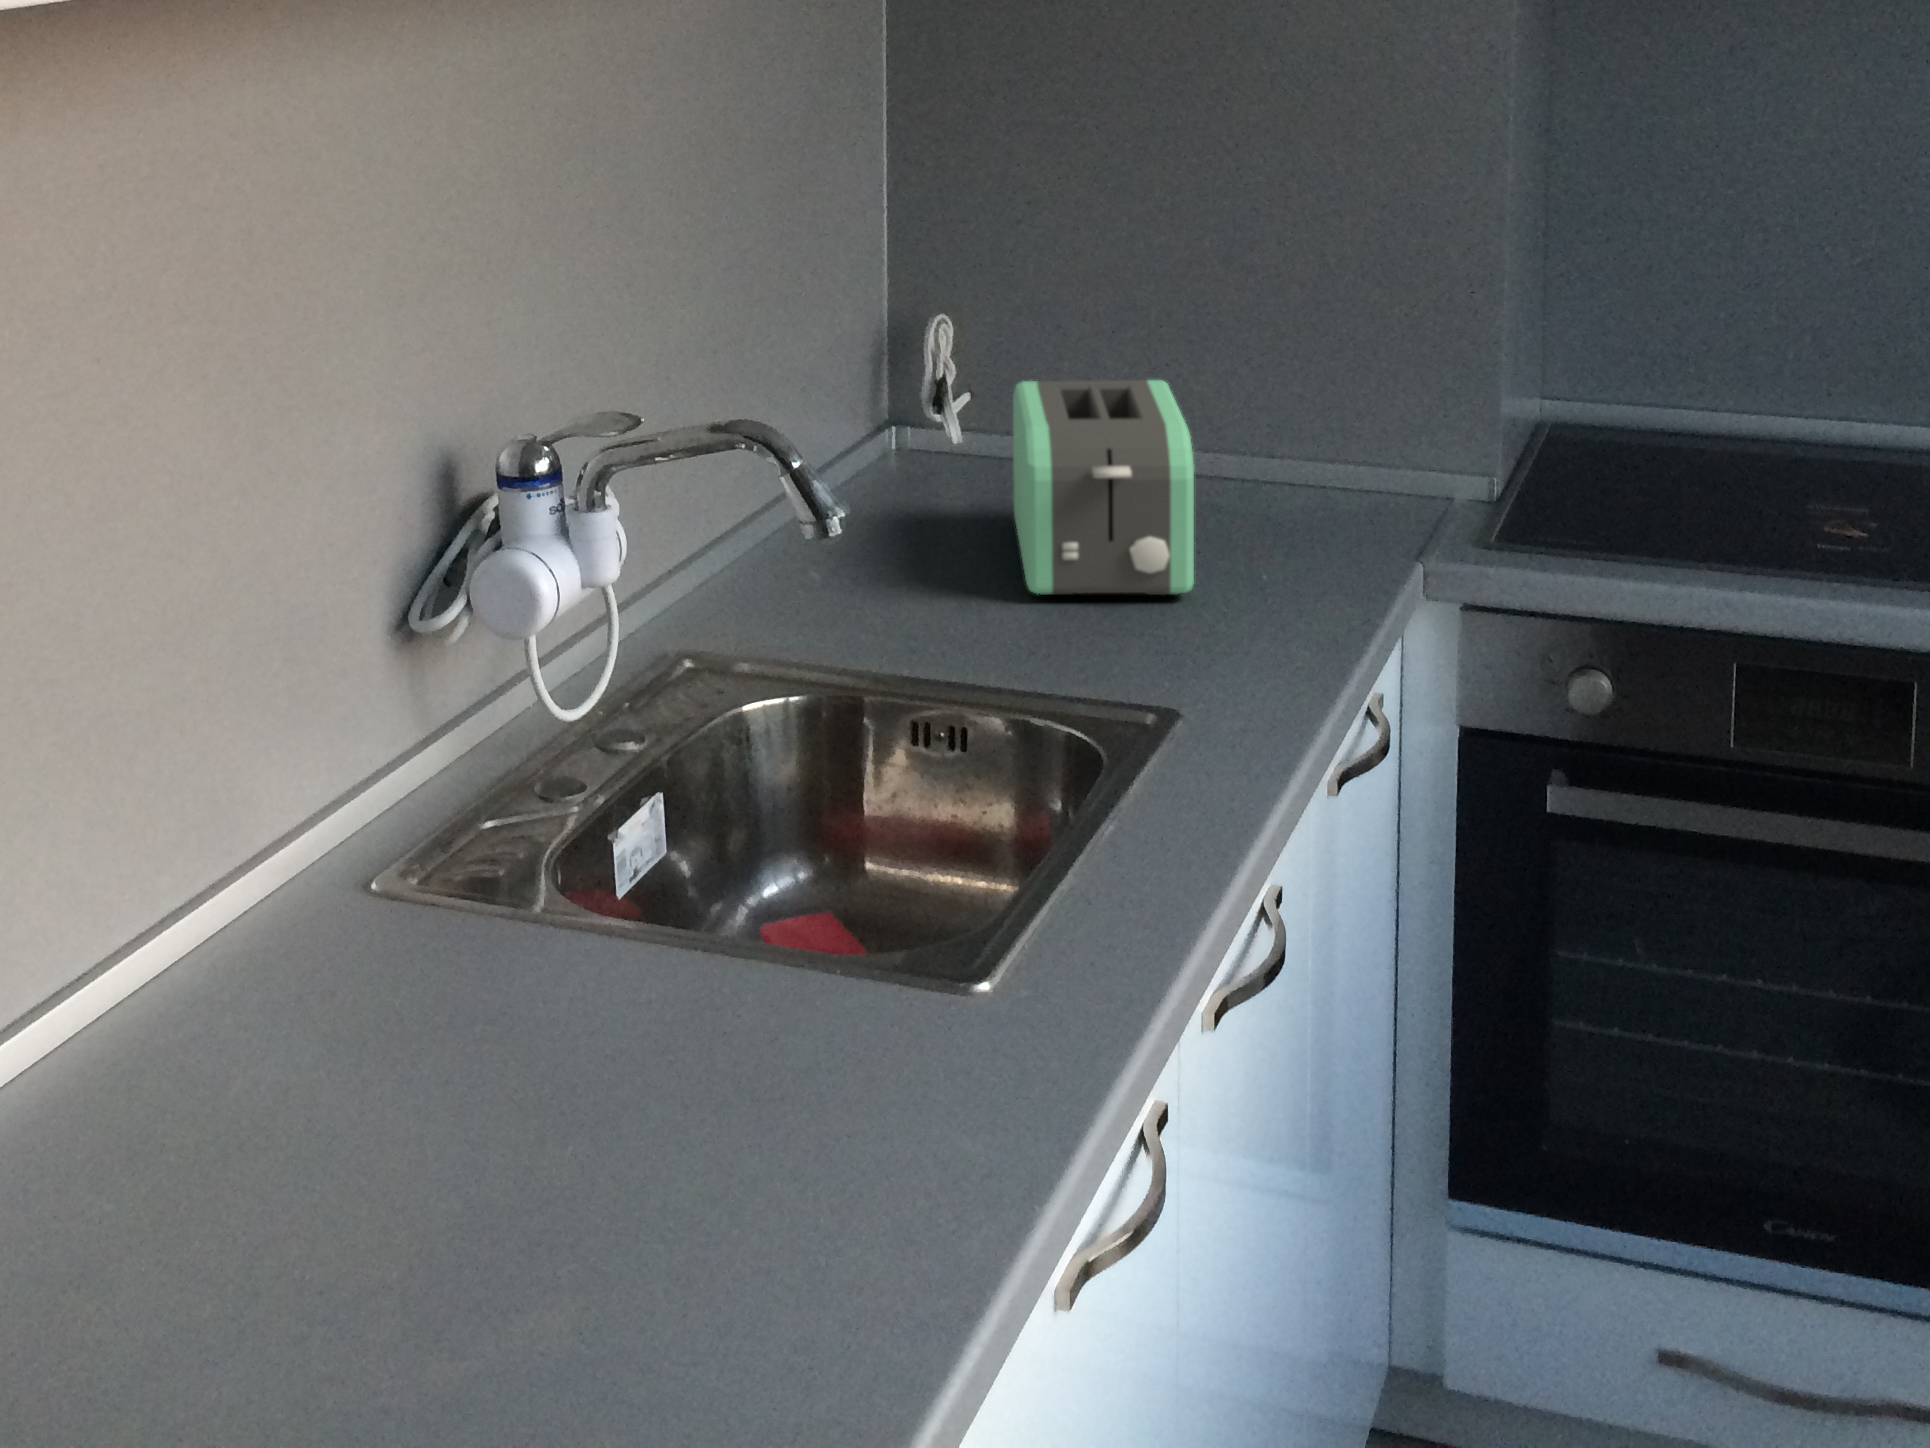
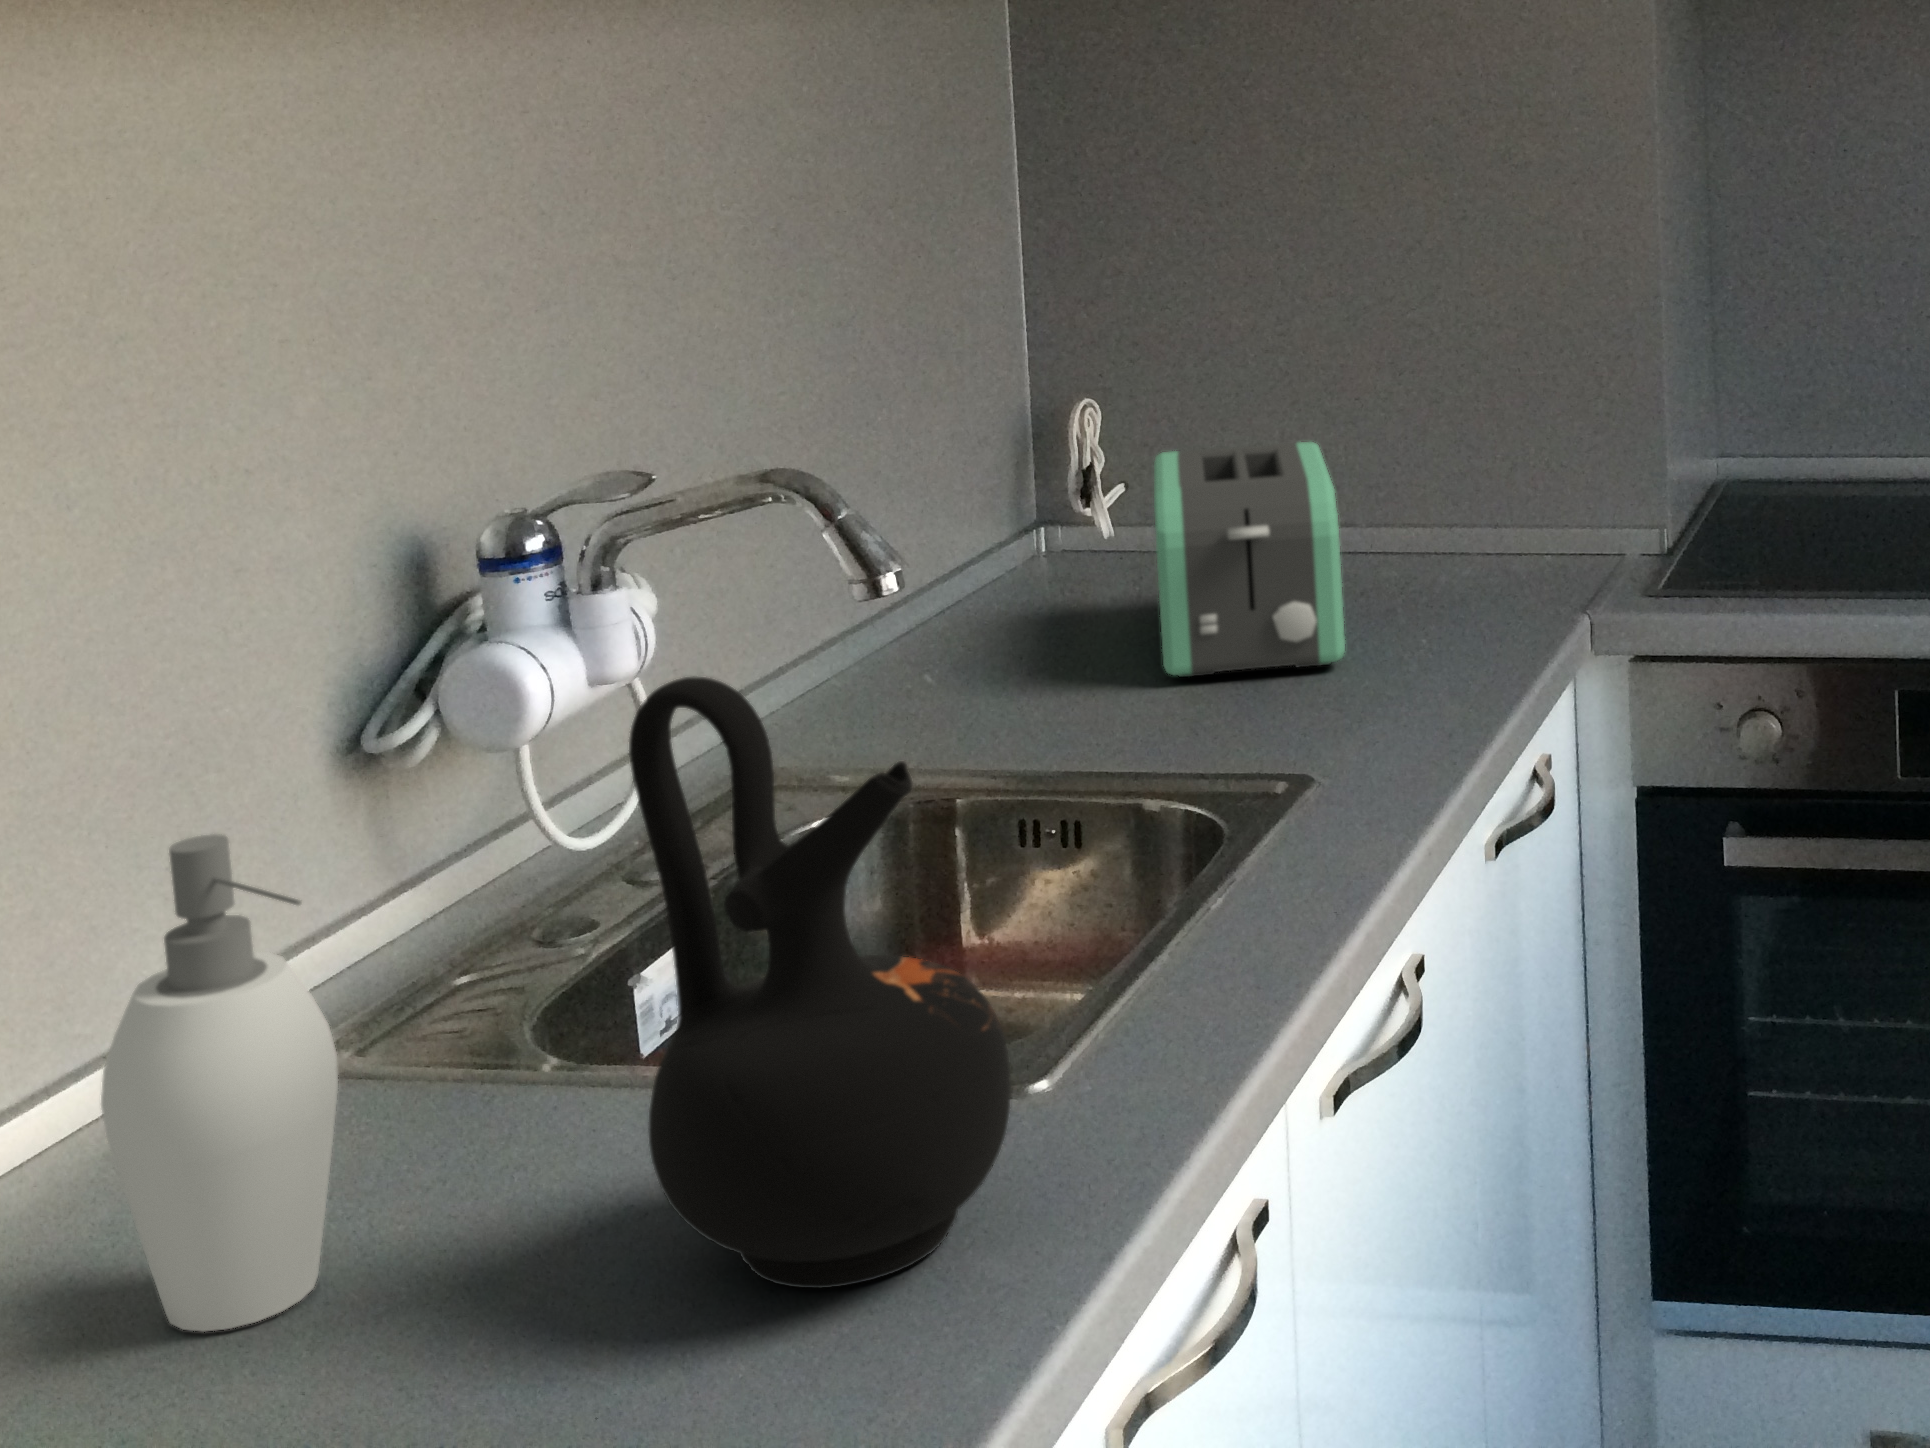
ceramic jug: none [697,642,984,1135] -> present [629,676,1011,1288]
soap dispenser: none [309,730,468,1101] -> present [101,834,338,1332]

